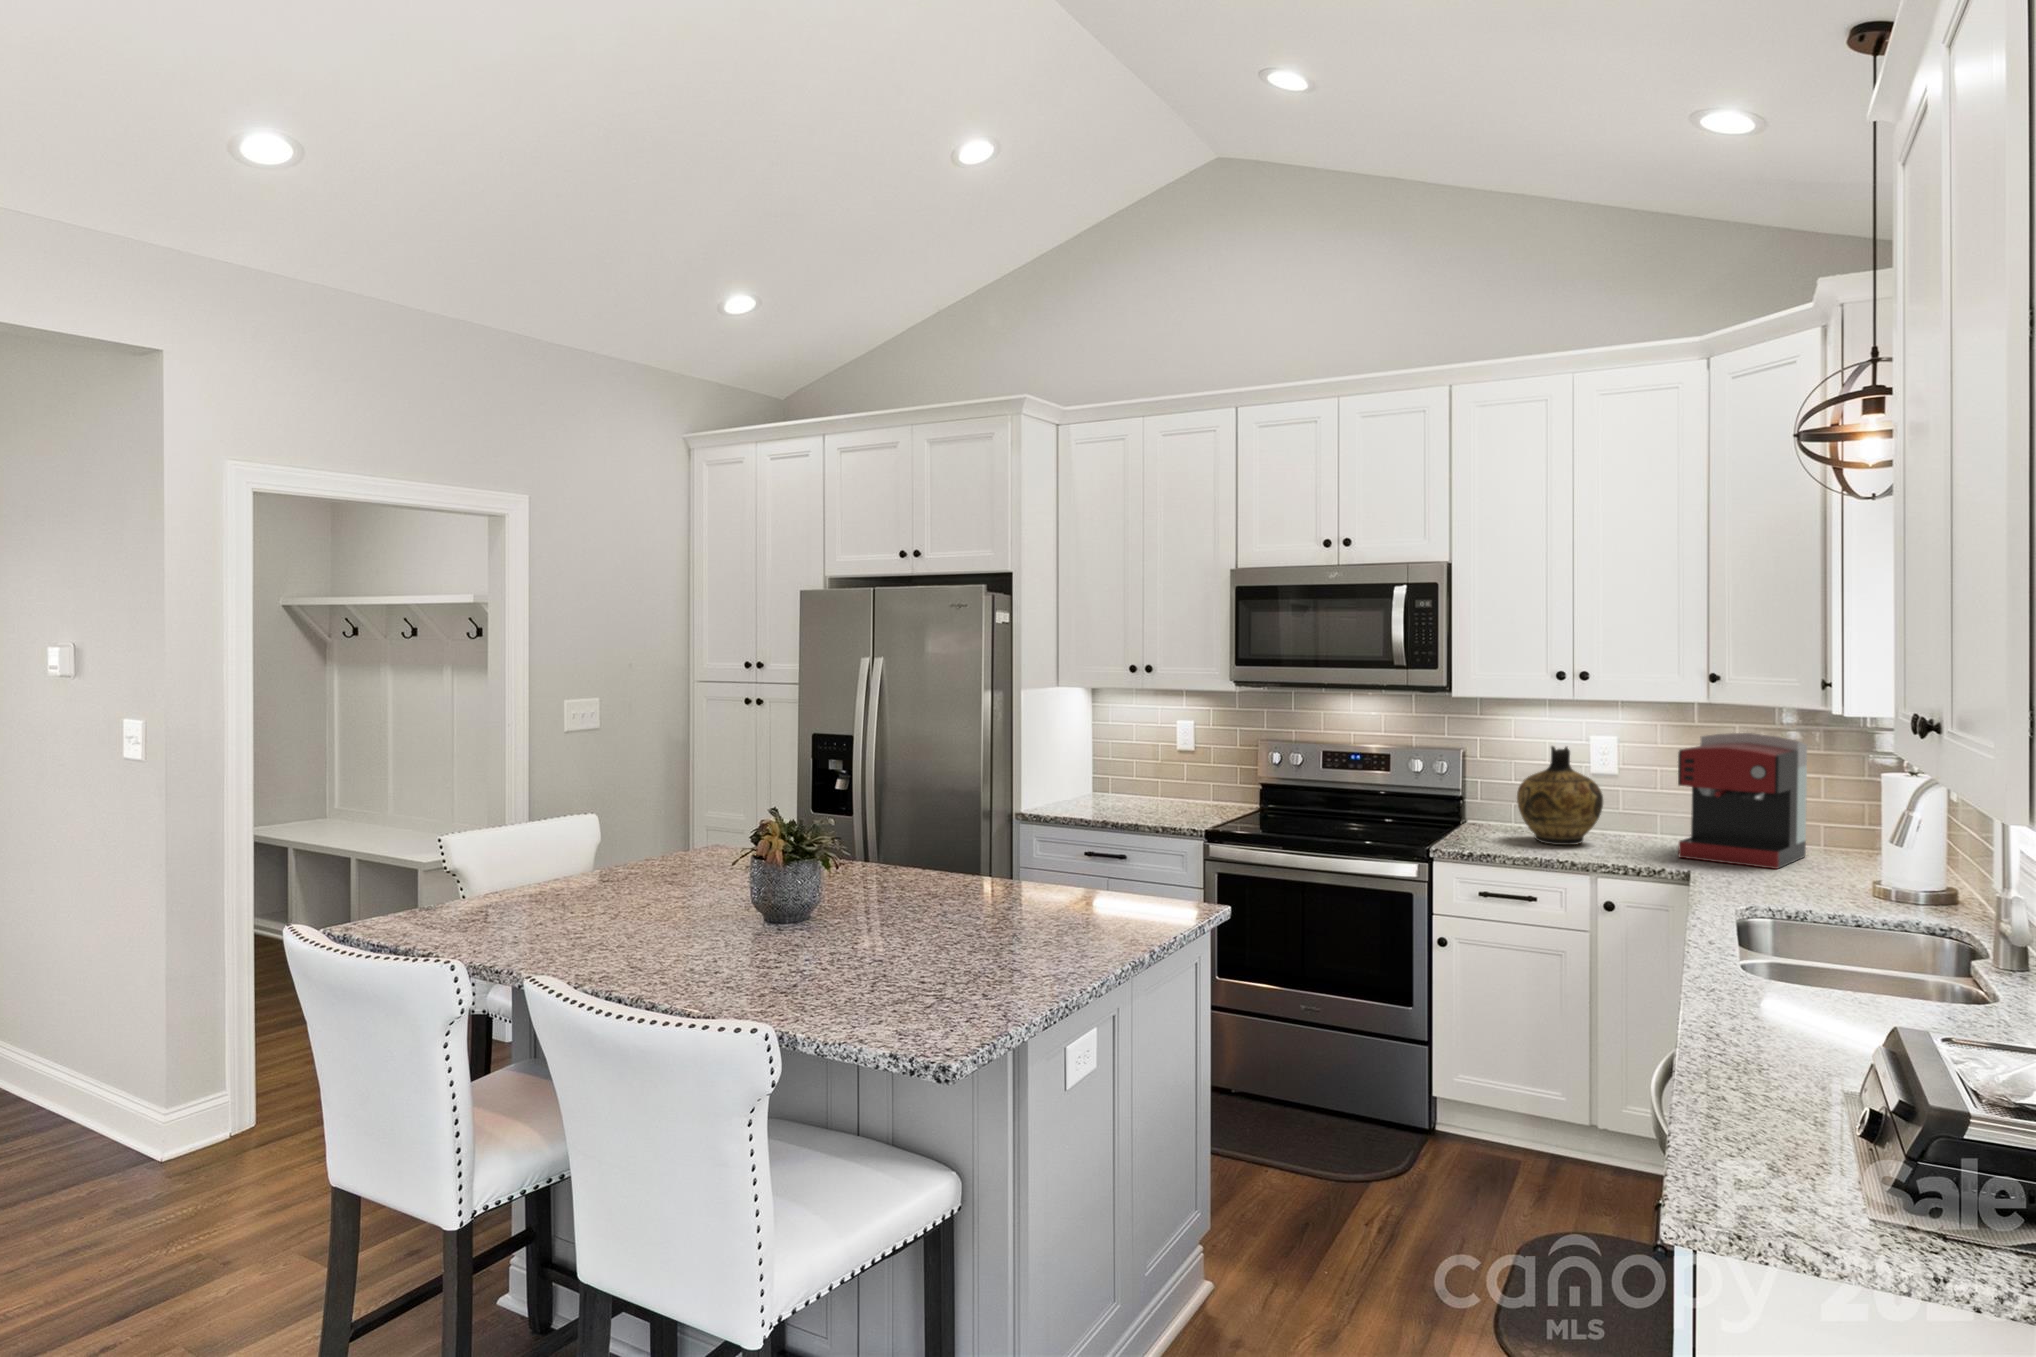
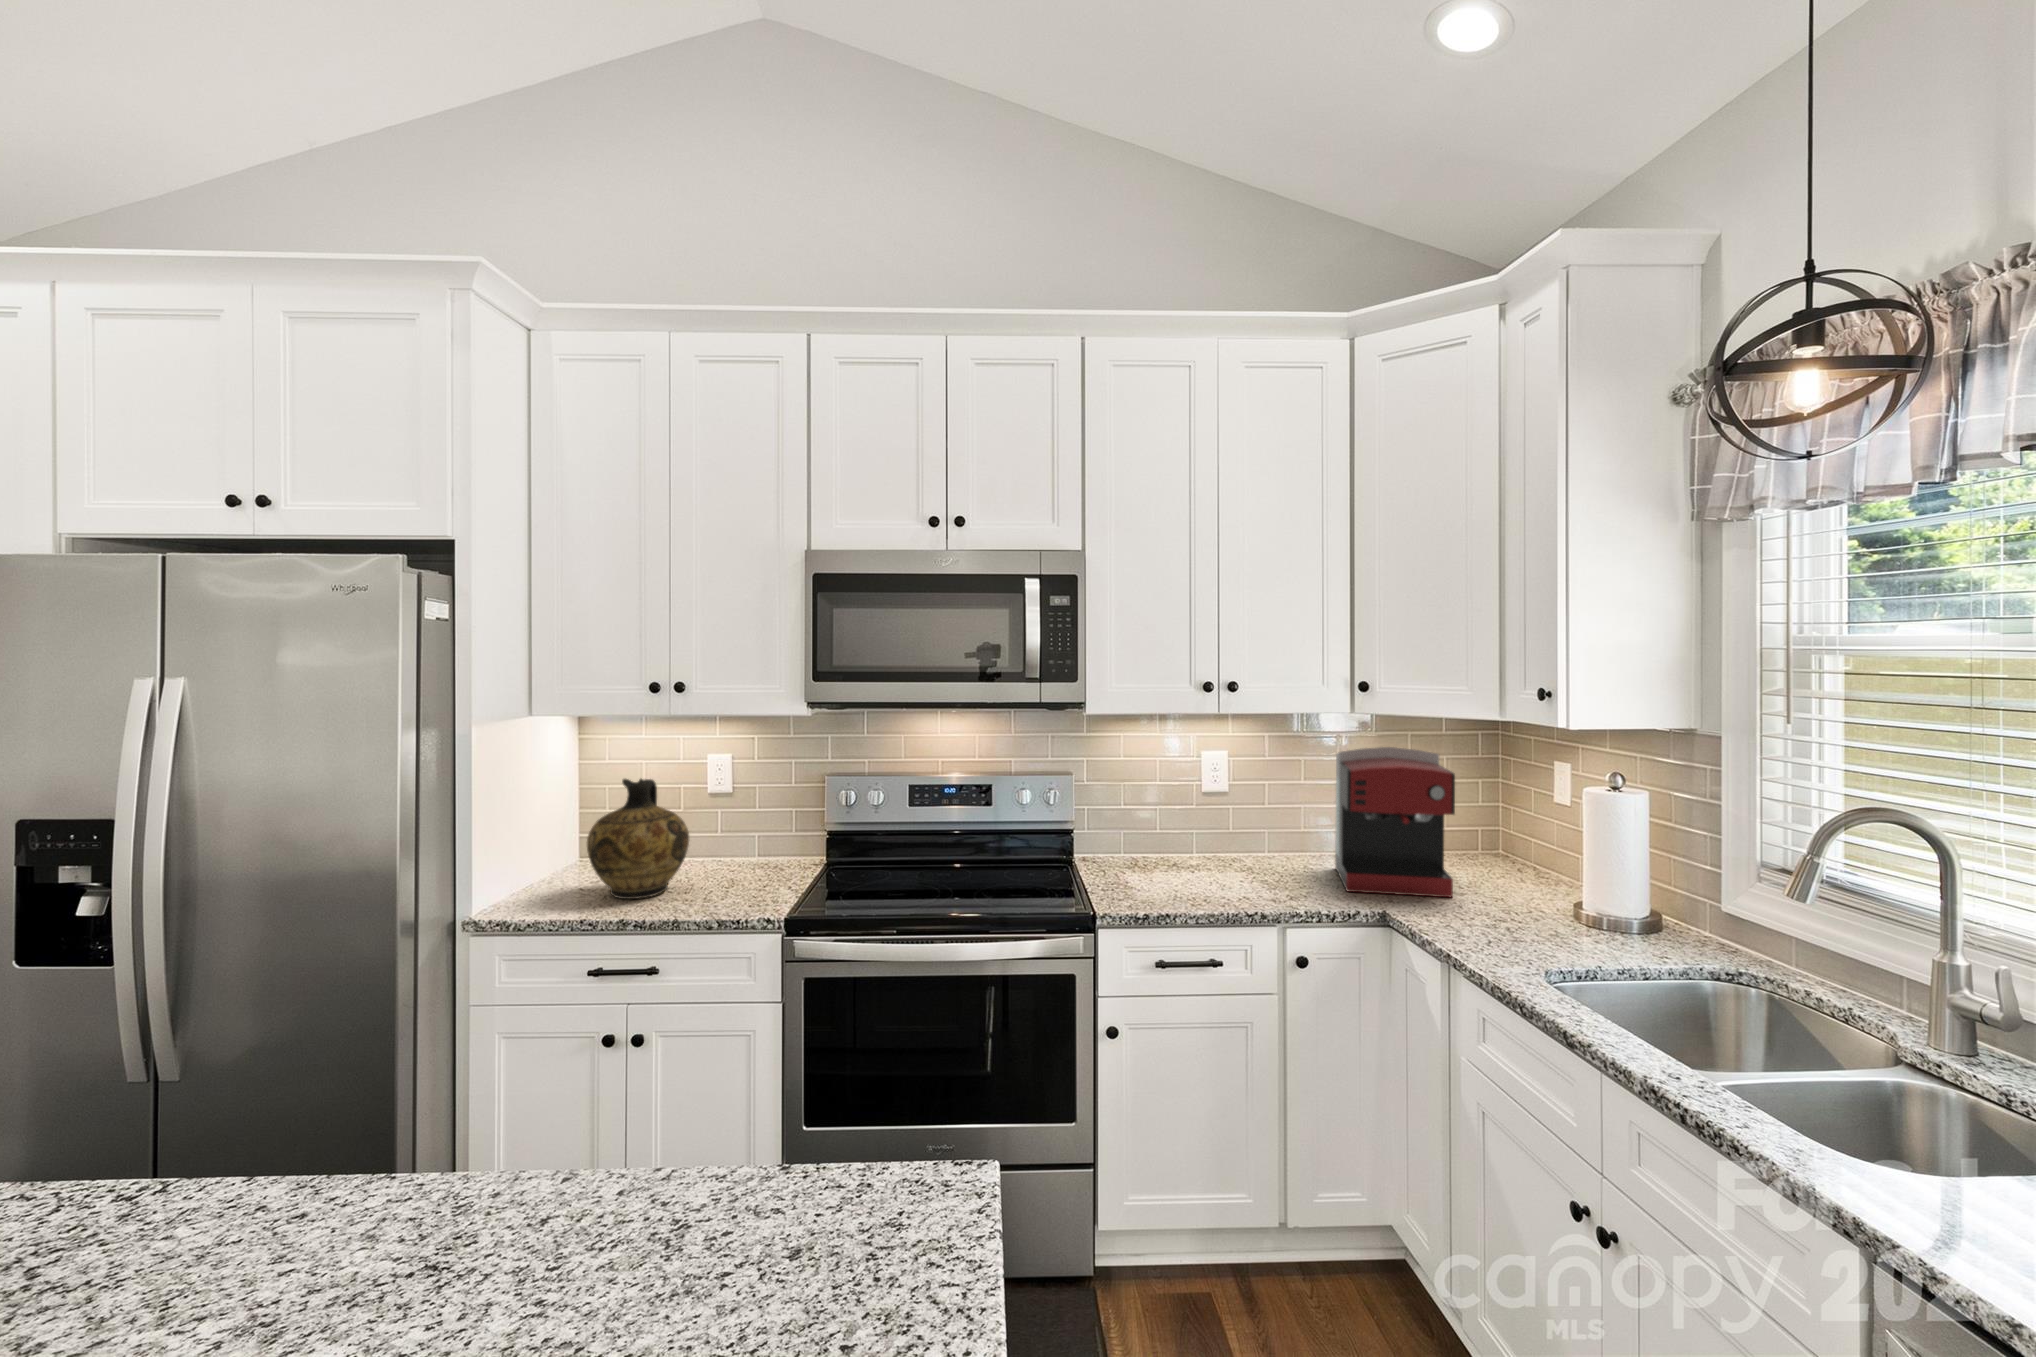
ceramic jug: present [1517,746,1603,845] -> present [587,779,689,899]

